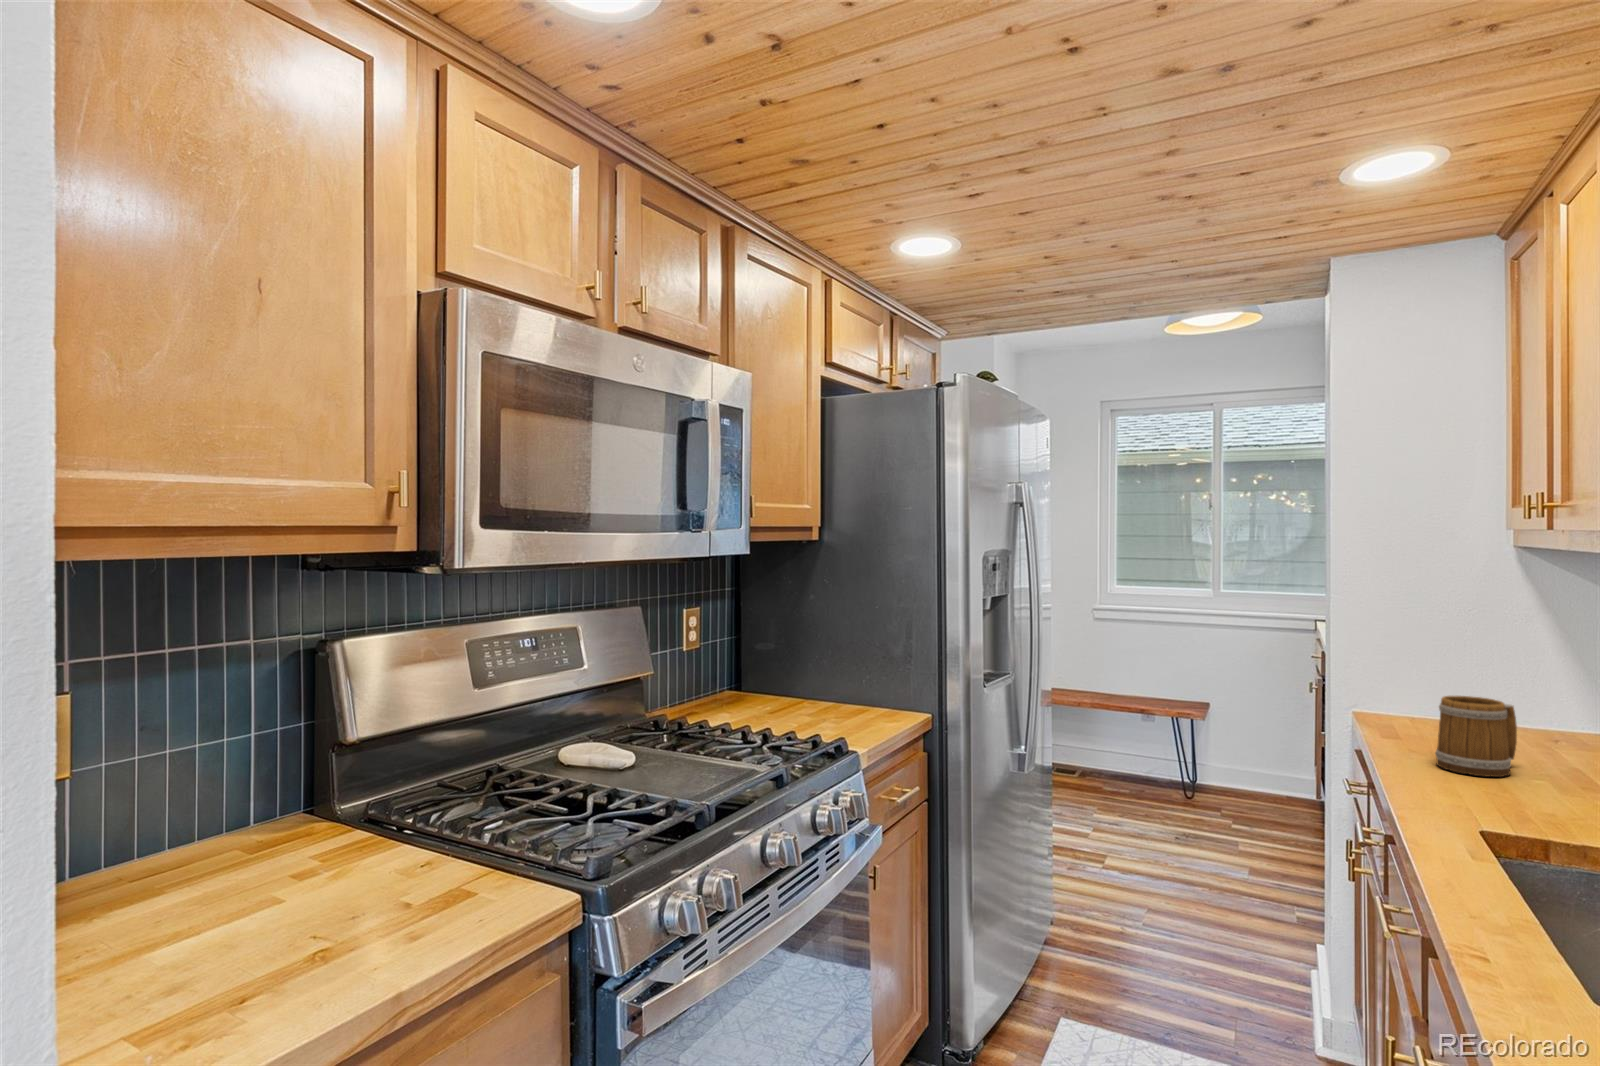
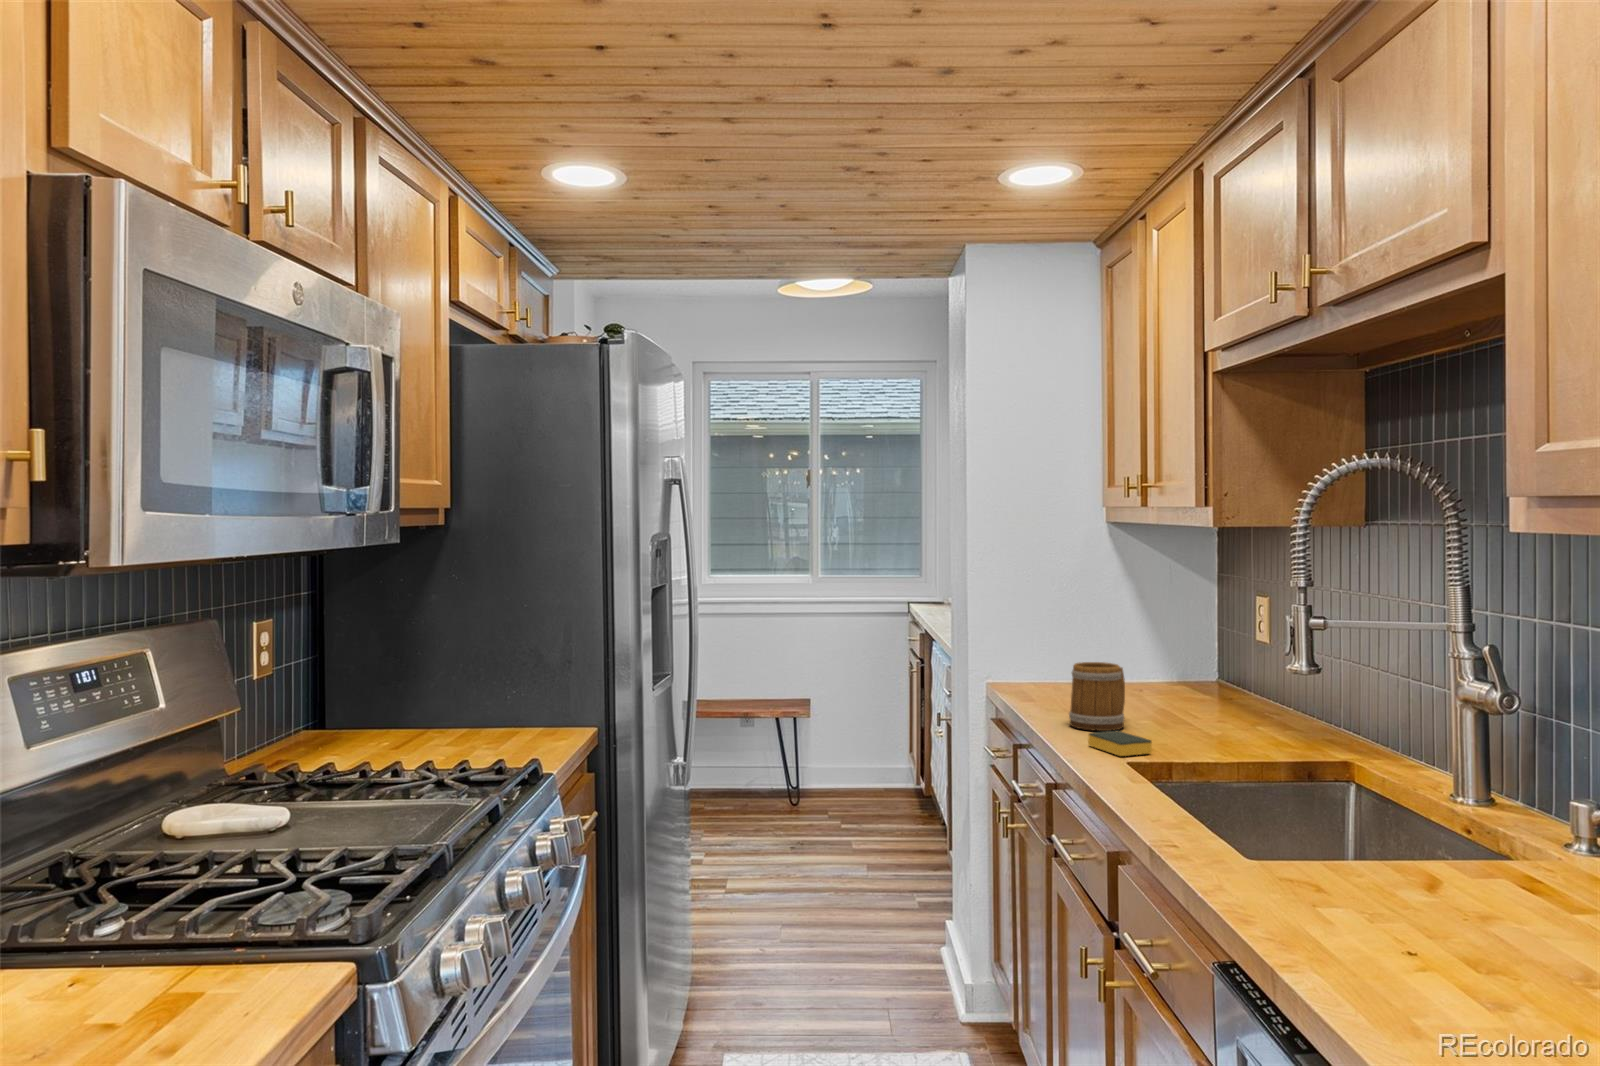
sponge: none [1446,777,1531,812] -> present [1088,731,1152,756]

